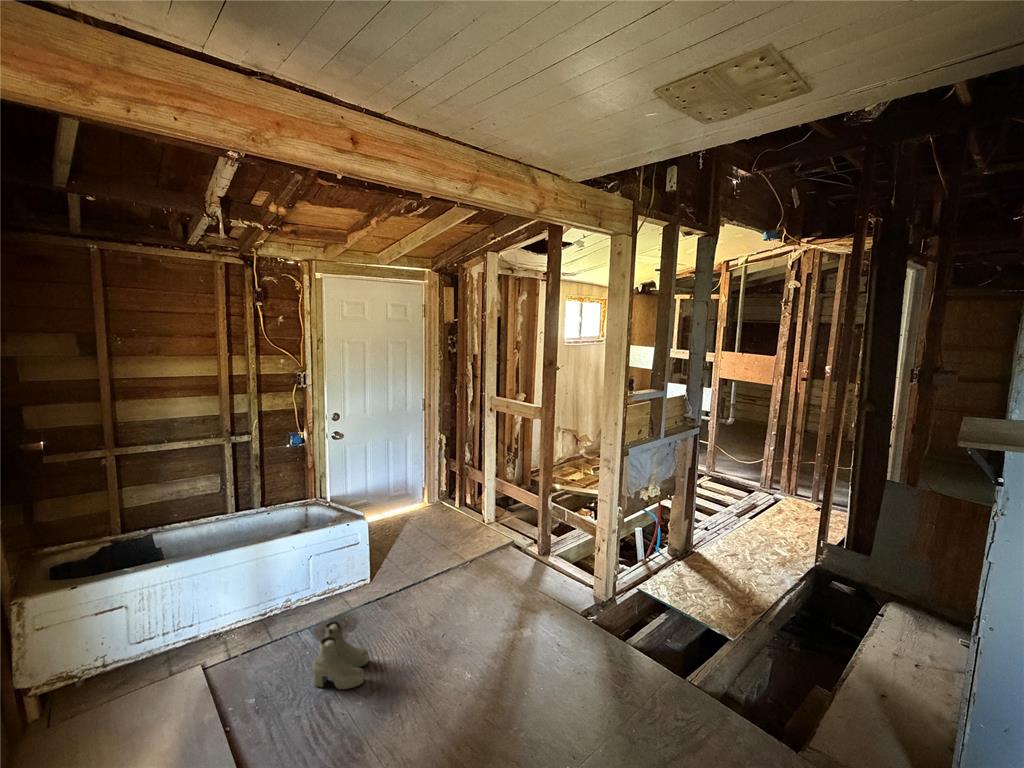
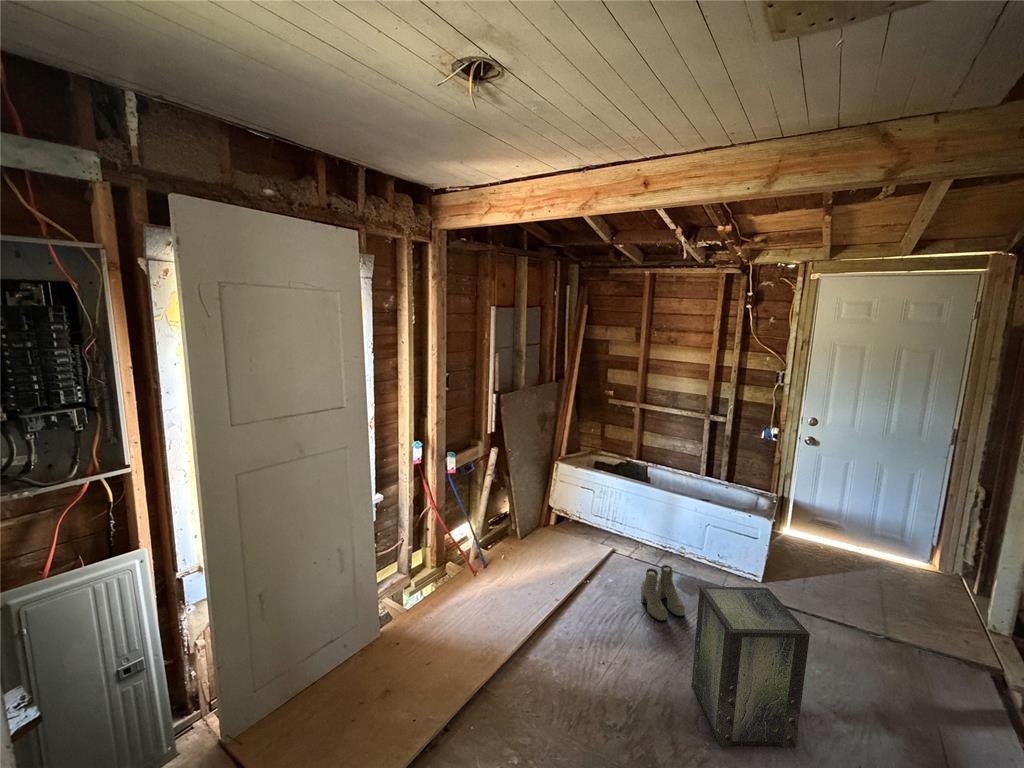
storage box: none [452,565,533,719] -> present [692,586,810,747]

